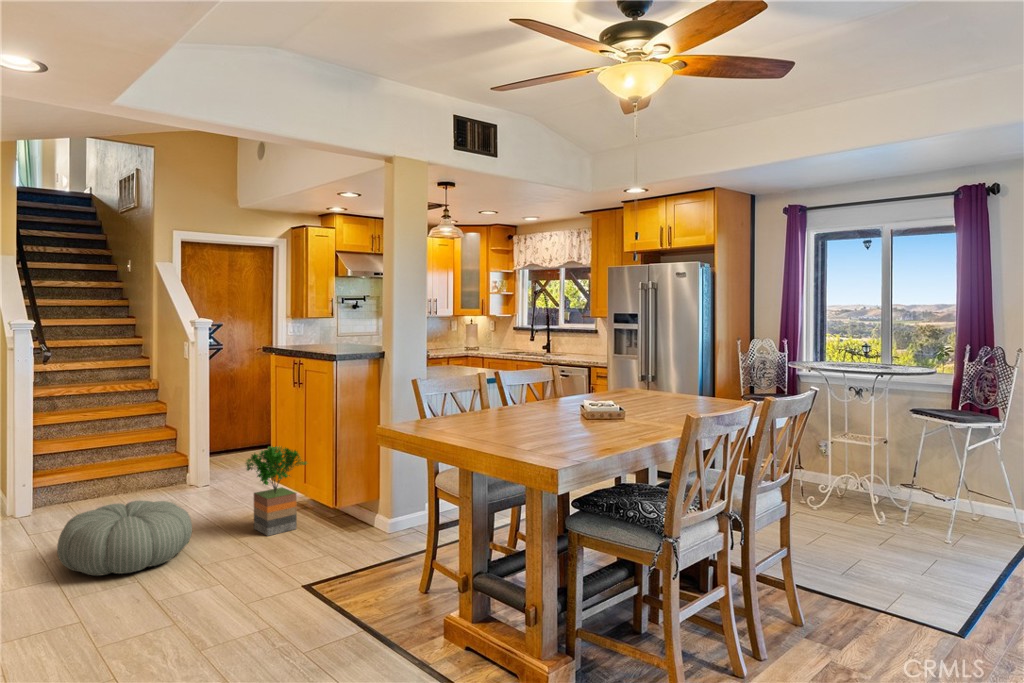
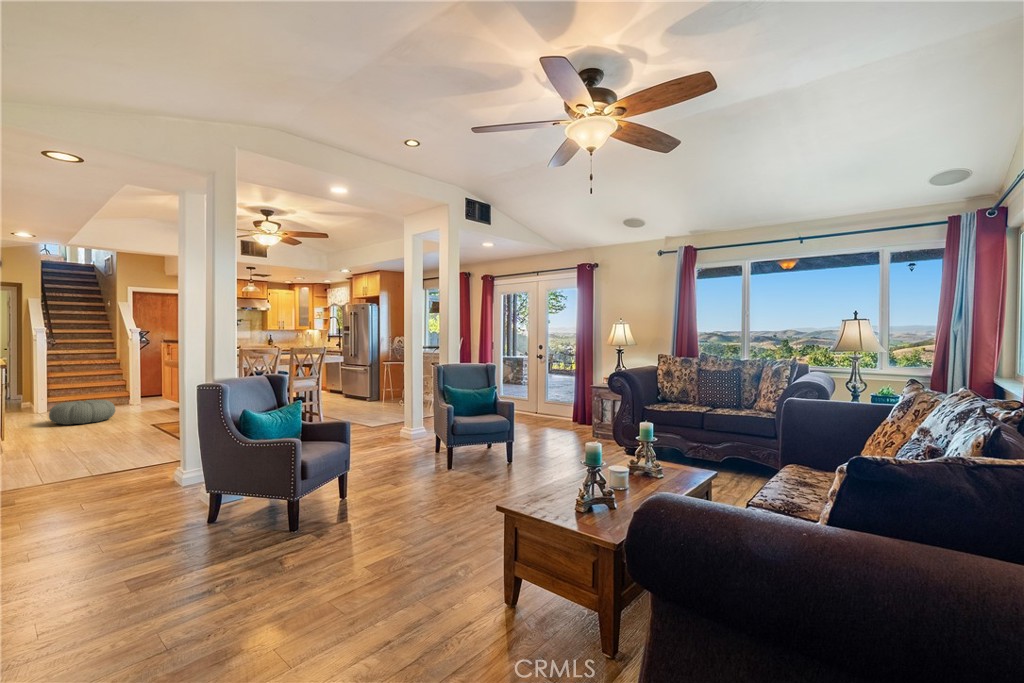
potted tree: present [246,446,307,536] -> none [143,379,177,415]

